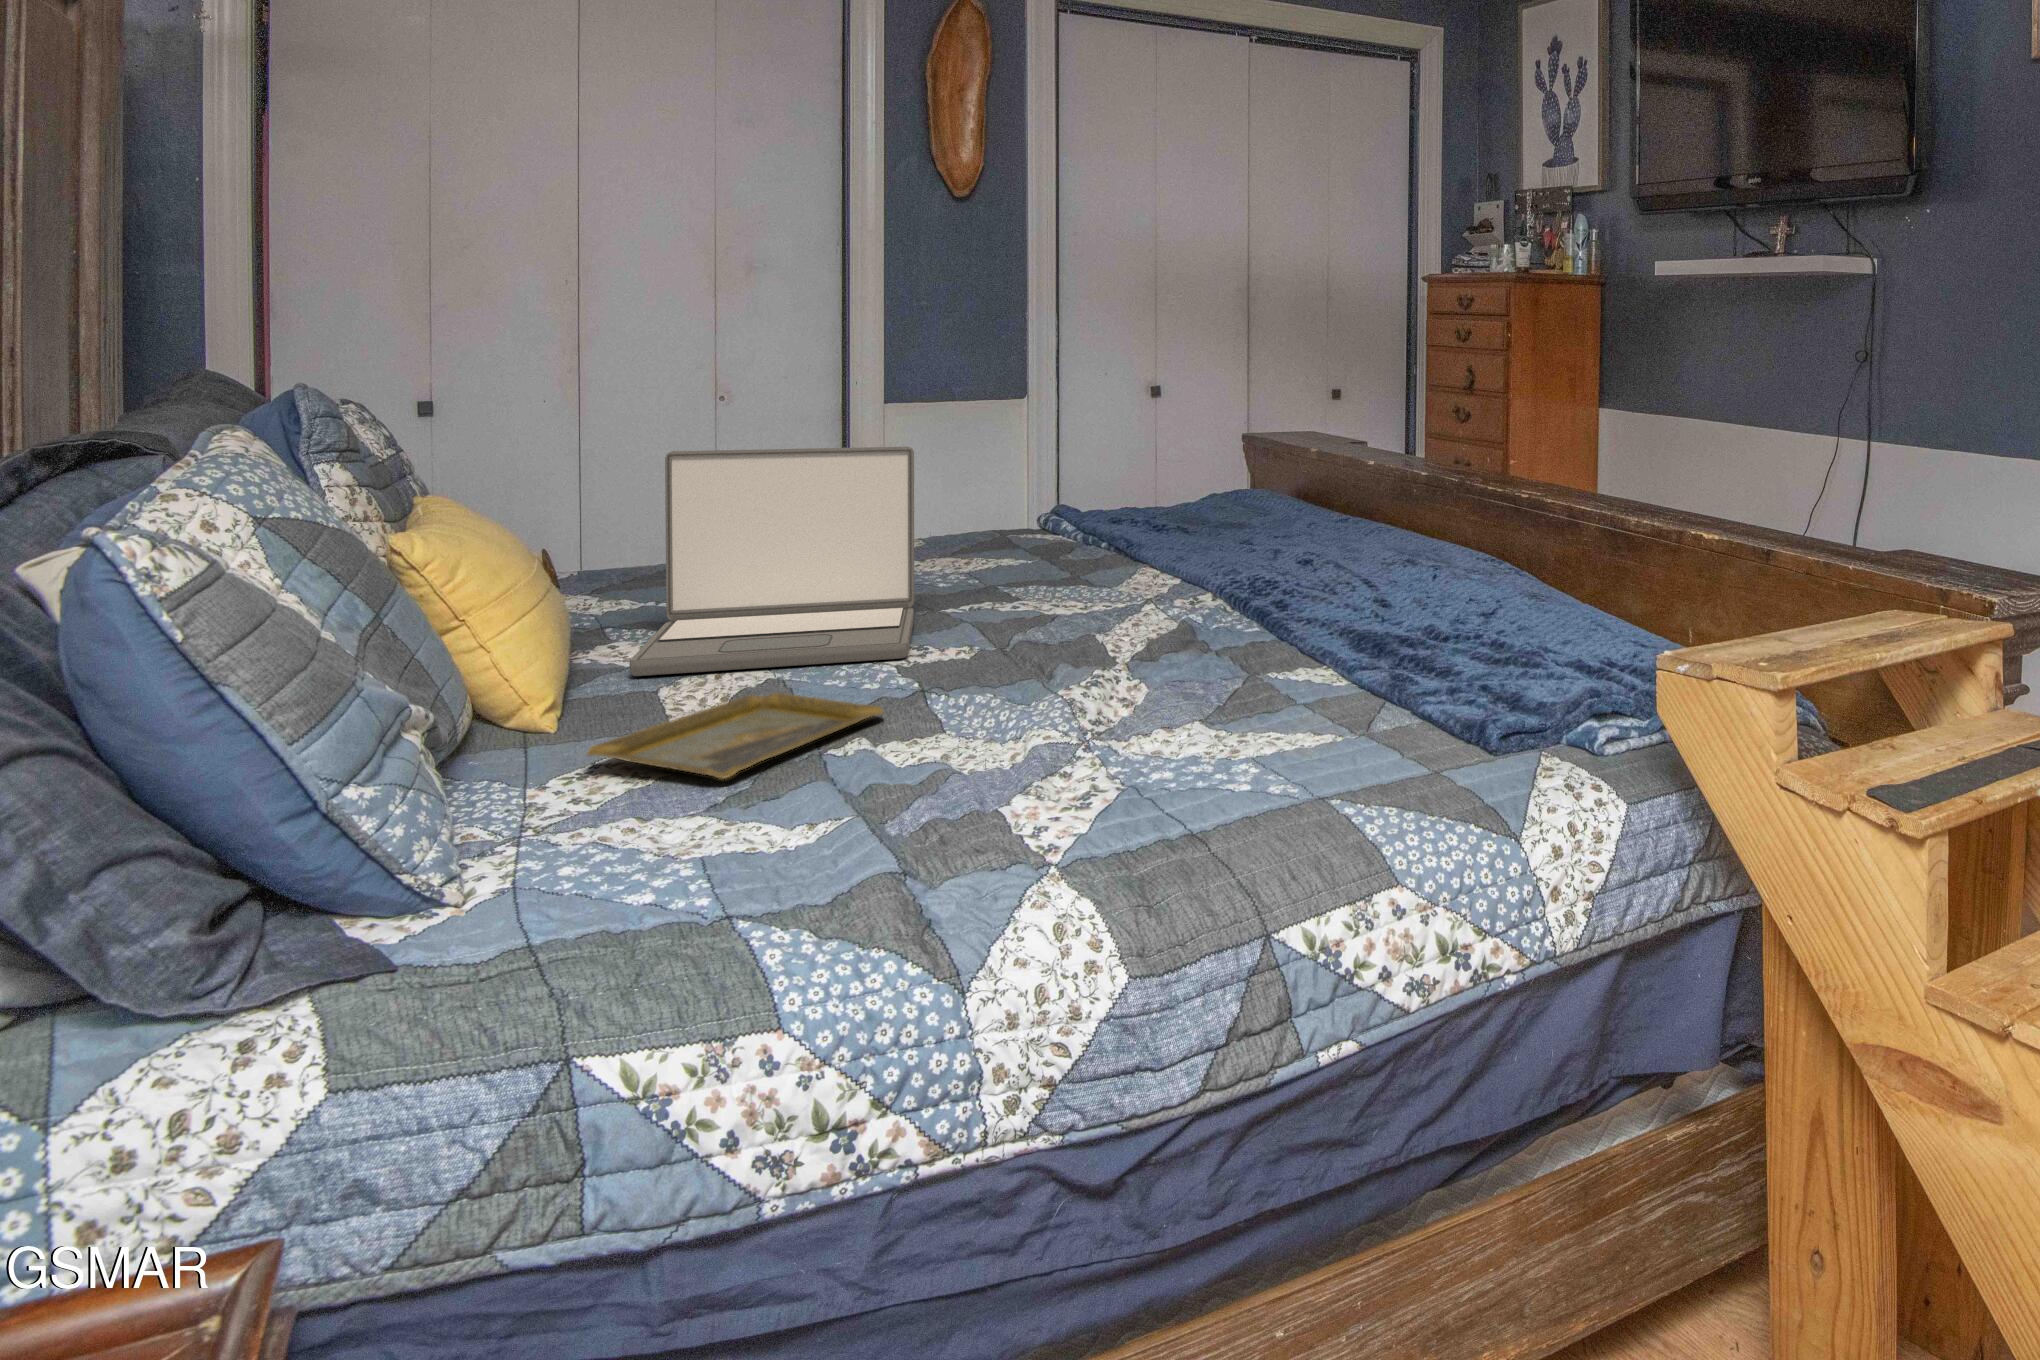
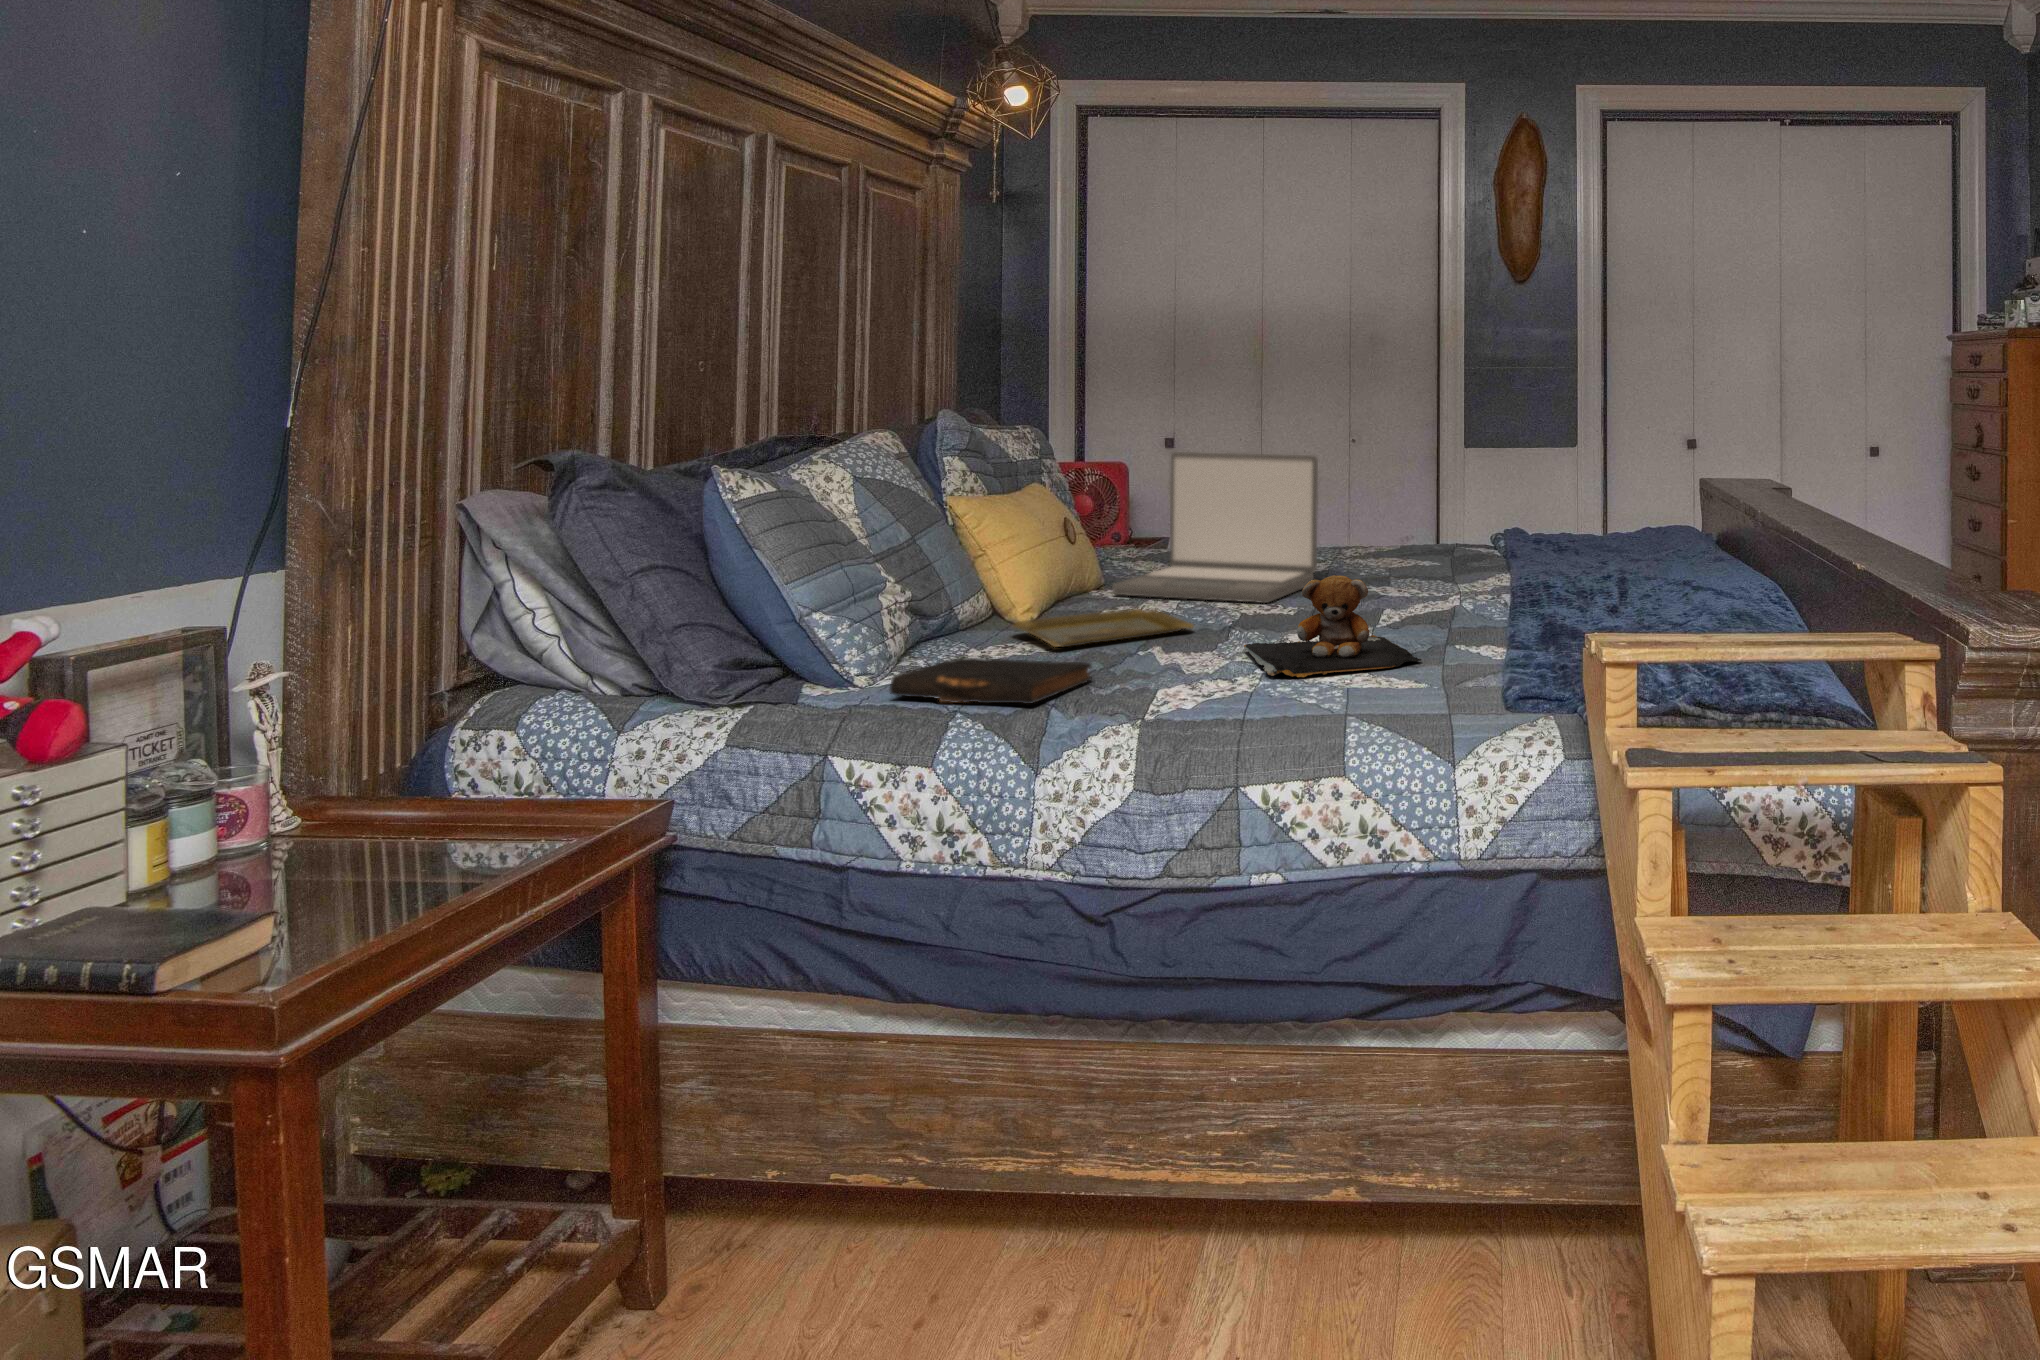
teddy bear: none [1022,616,1283,767] -> present [1244,575,1422,677]
book: none [589,797,890,919] -> present [890,658,1092,704]

